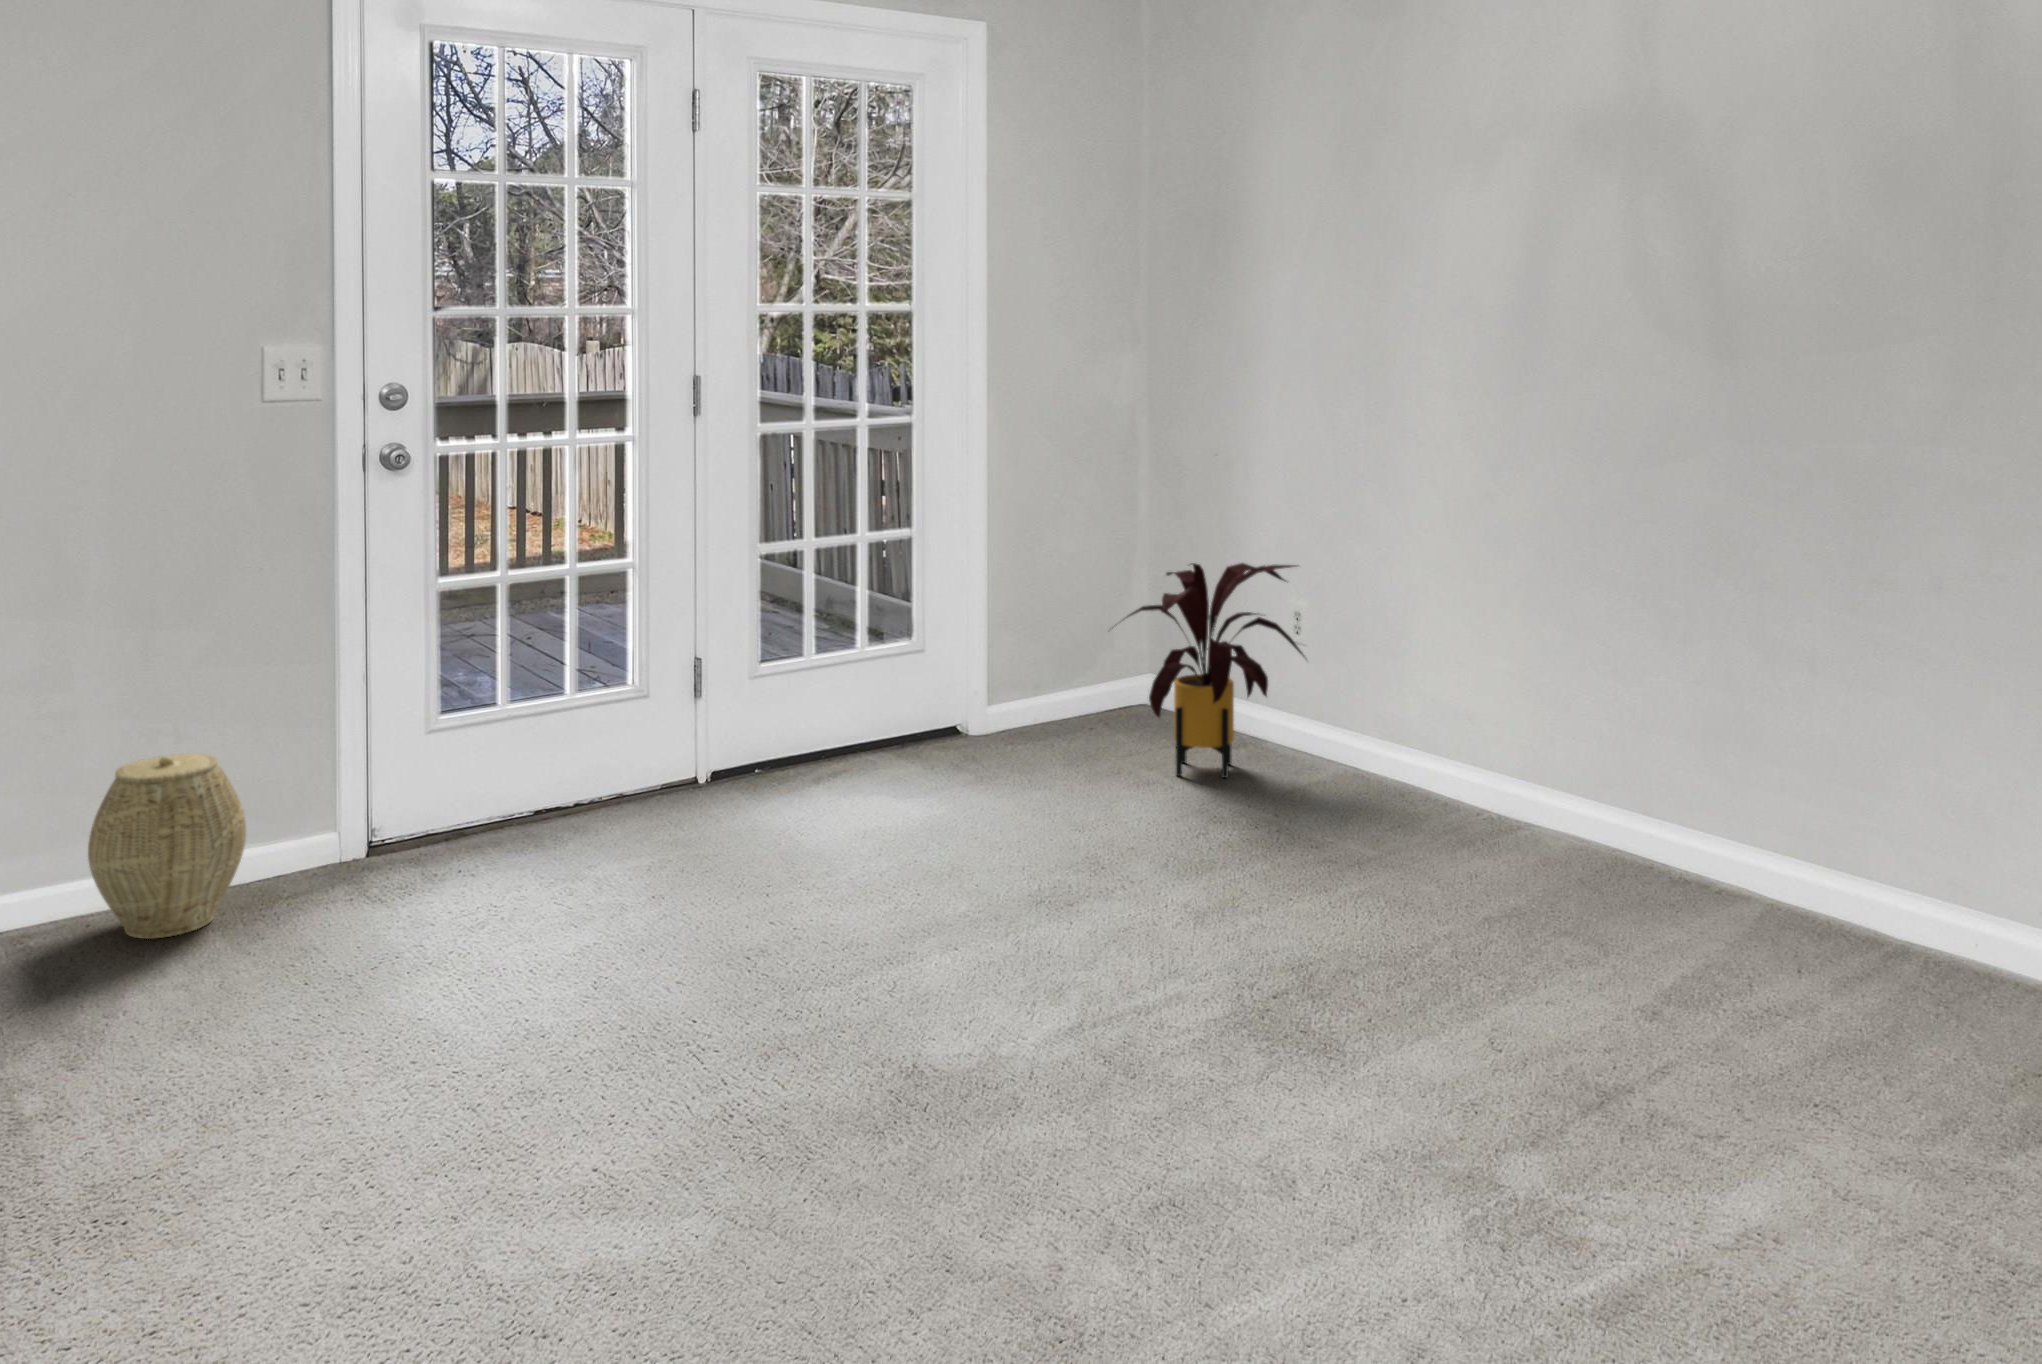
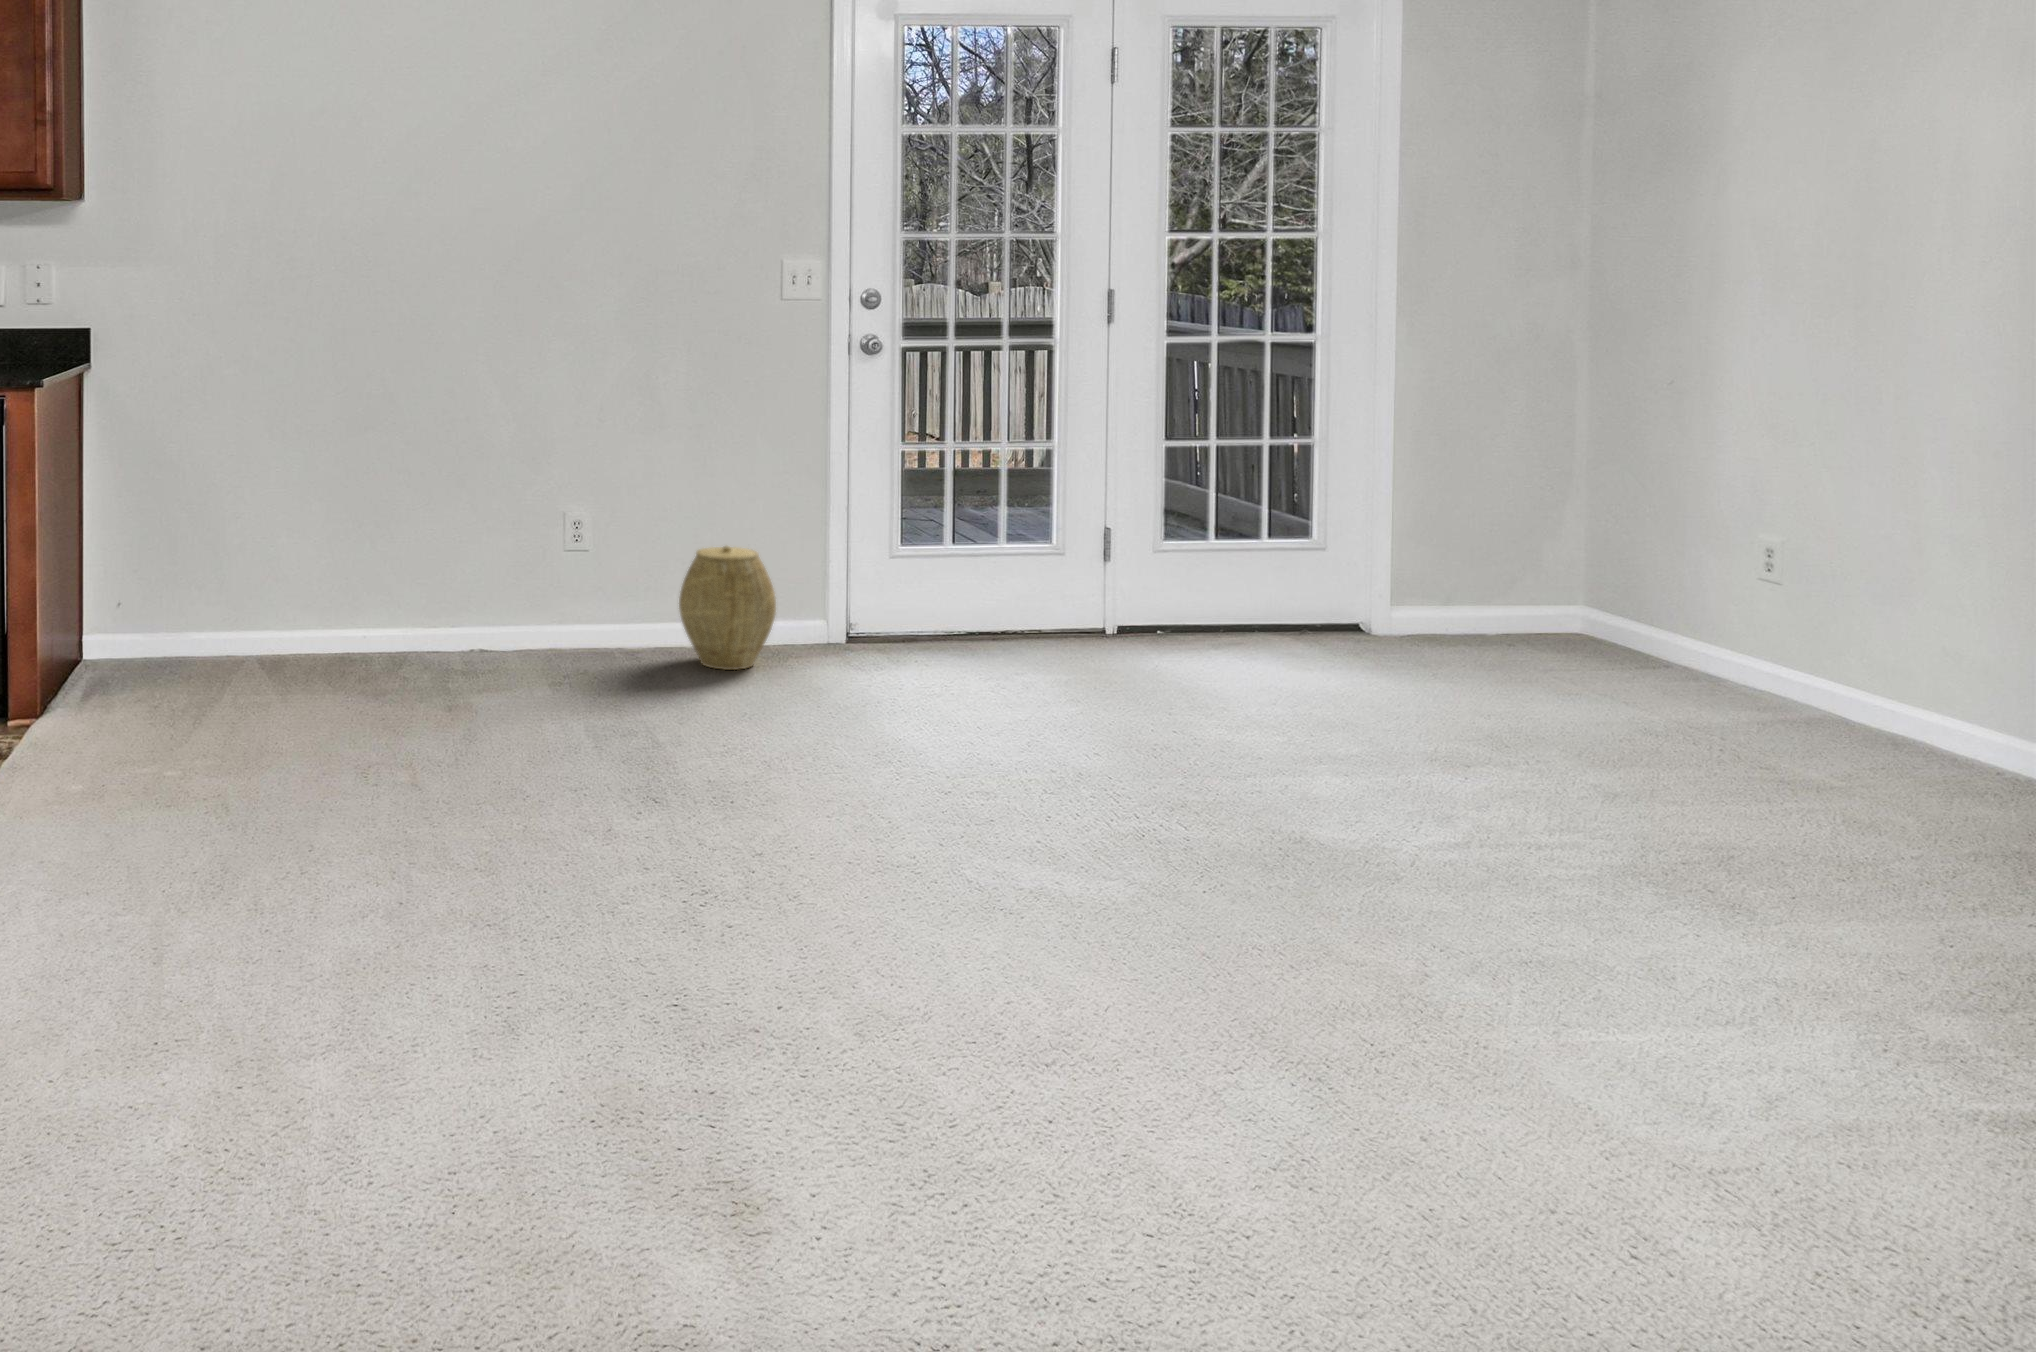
house plant: present [1115,563,1304,778] -> none [1518,483,1762,700]

